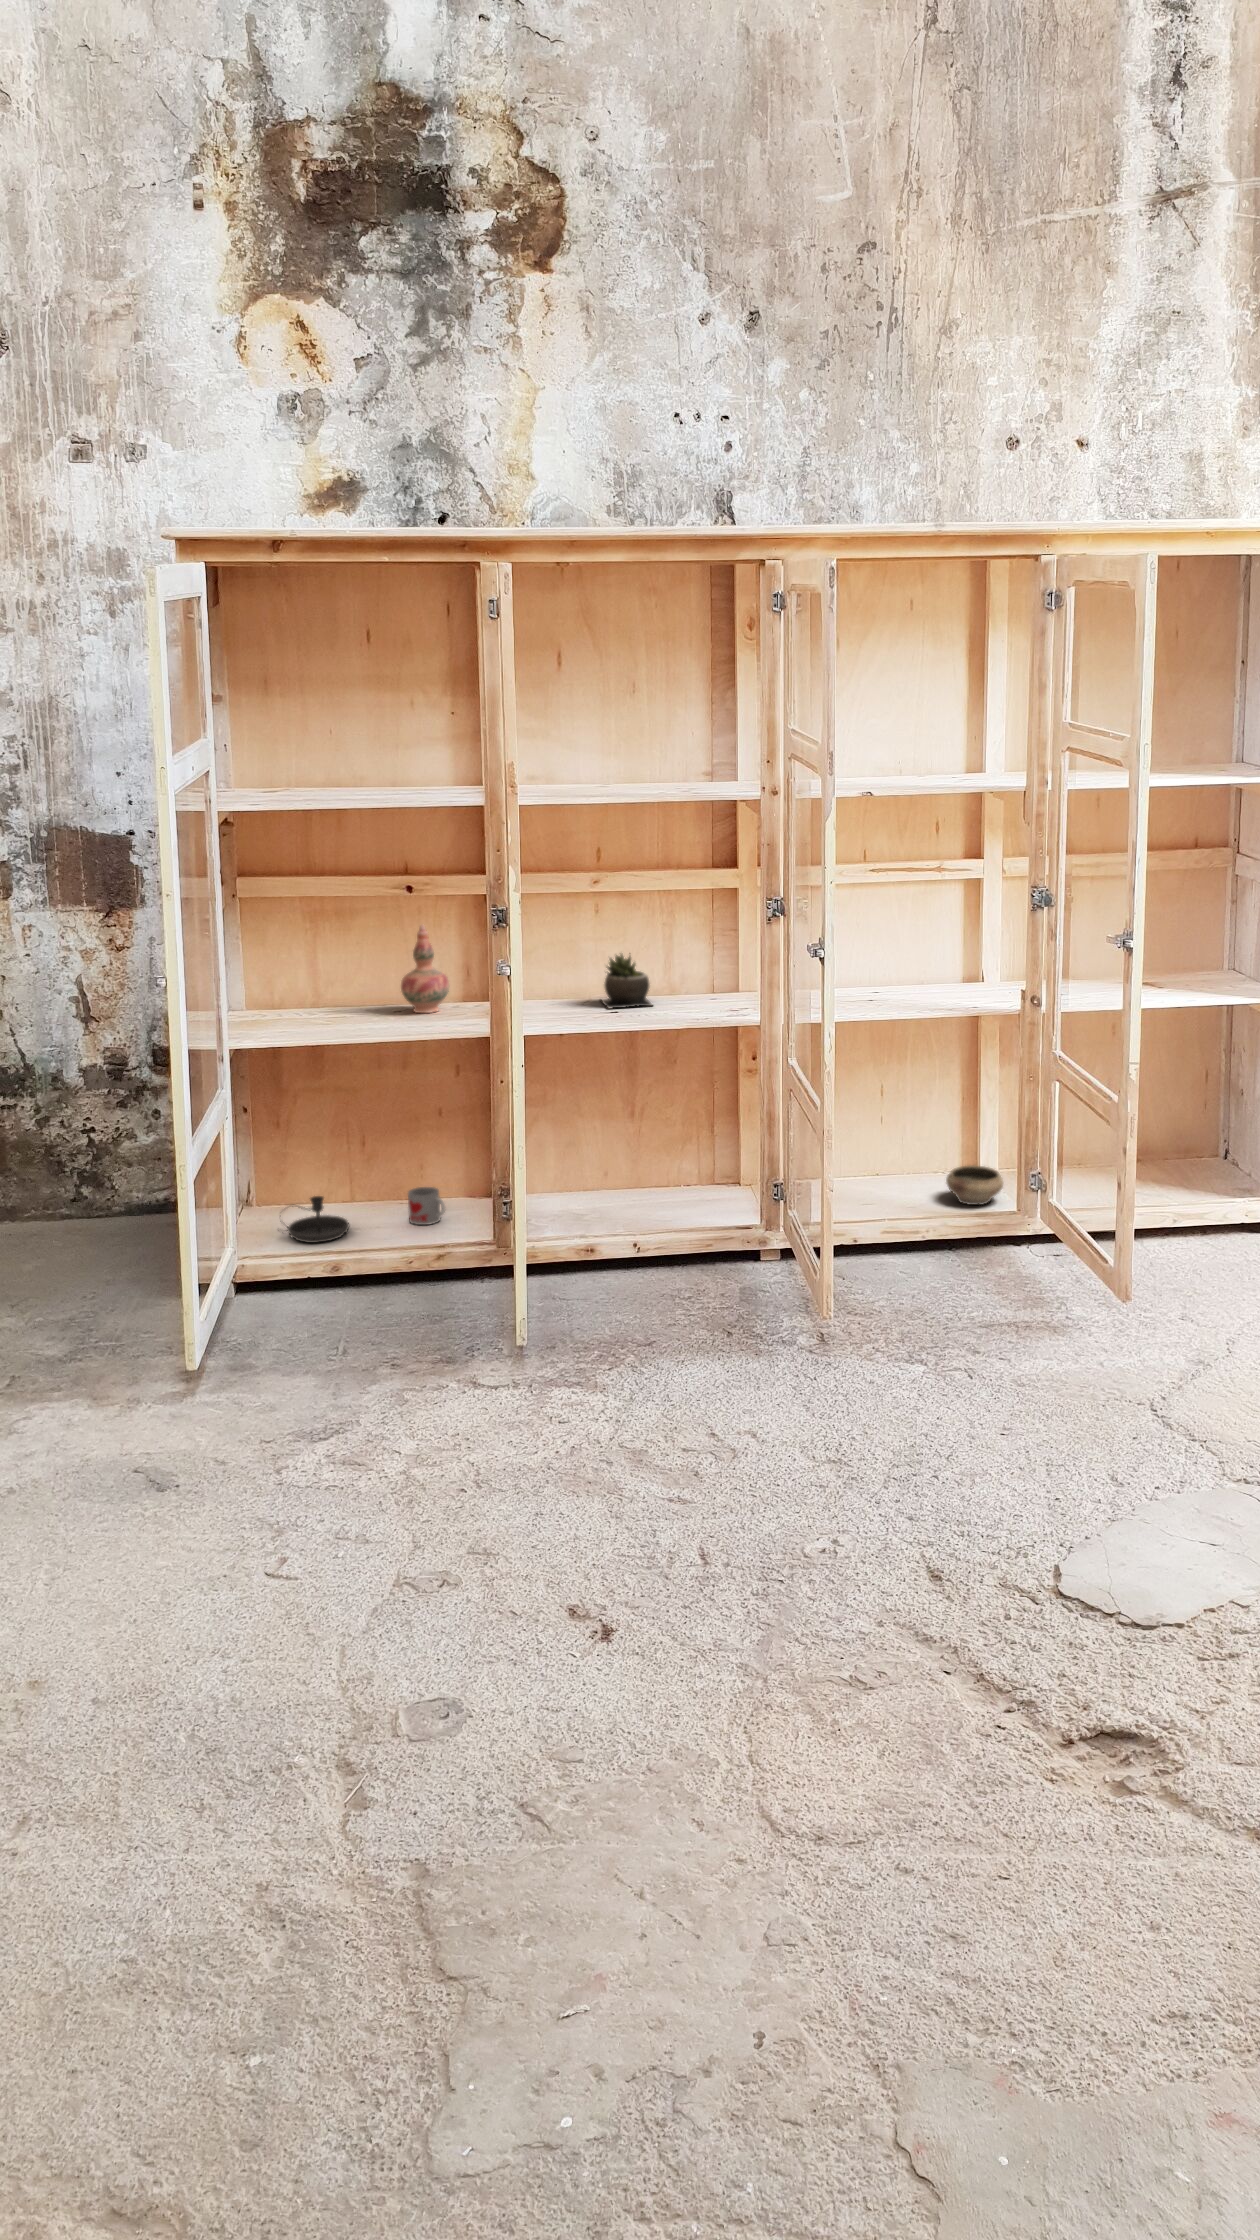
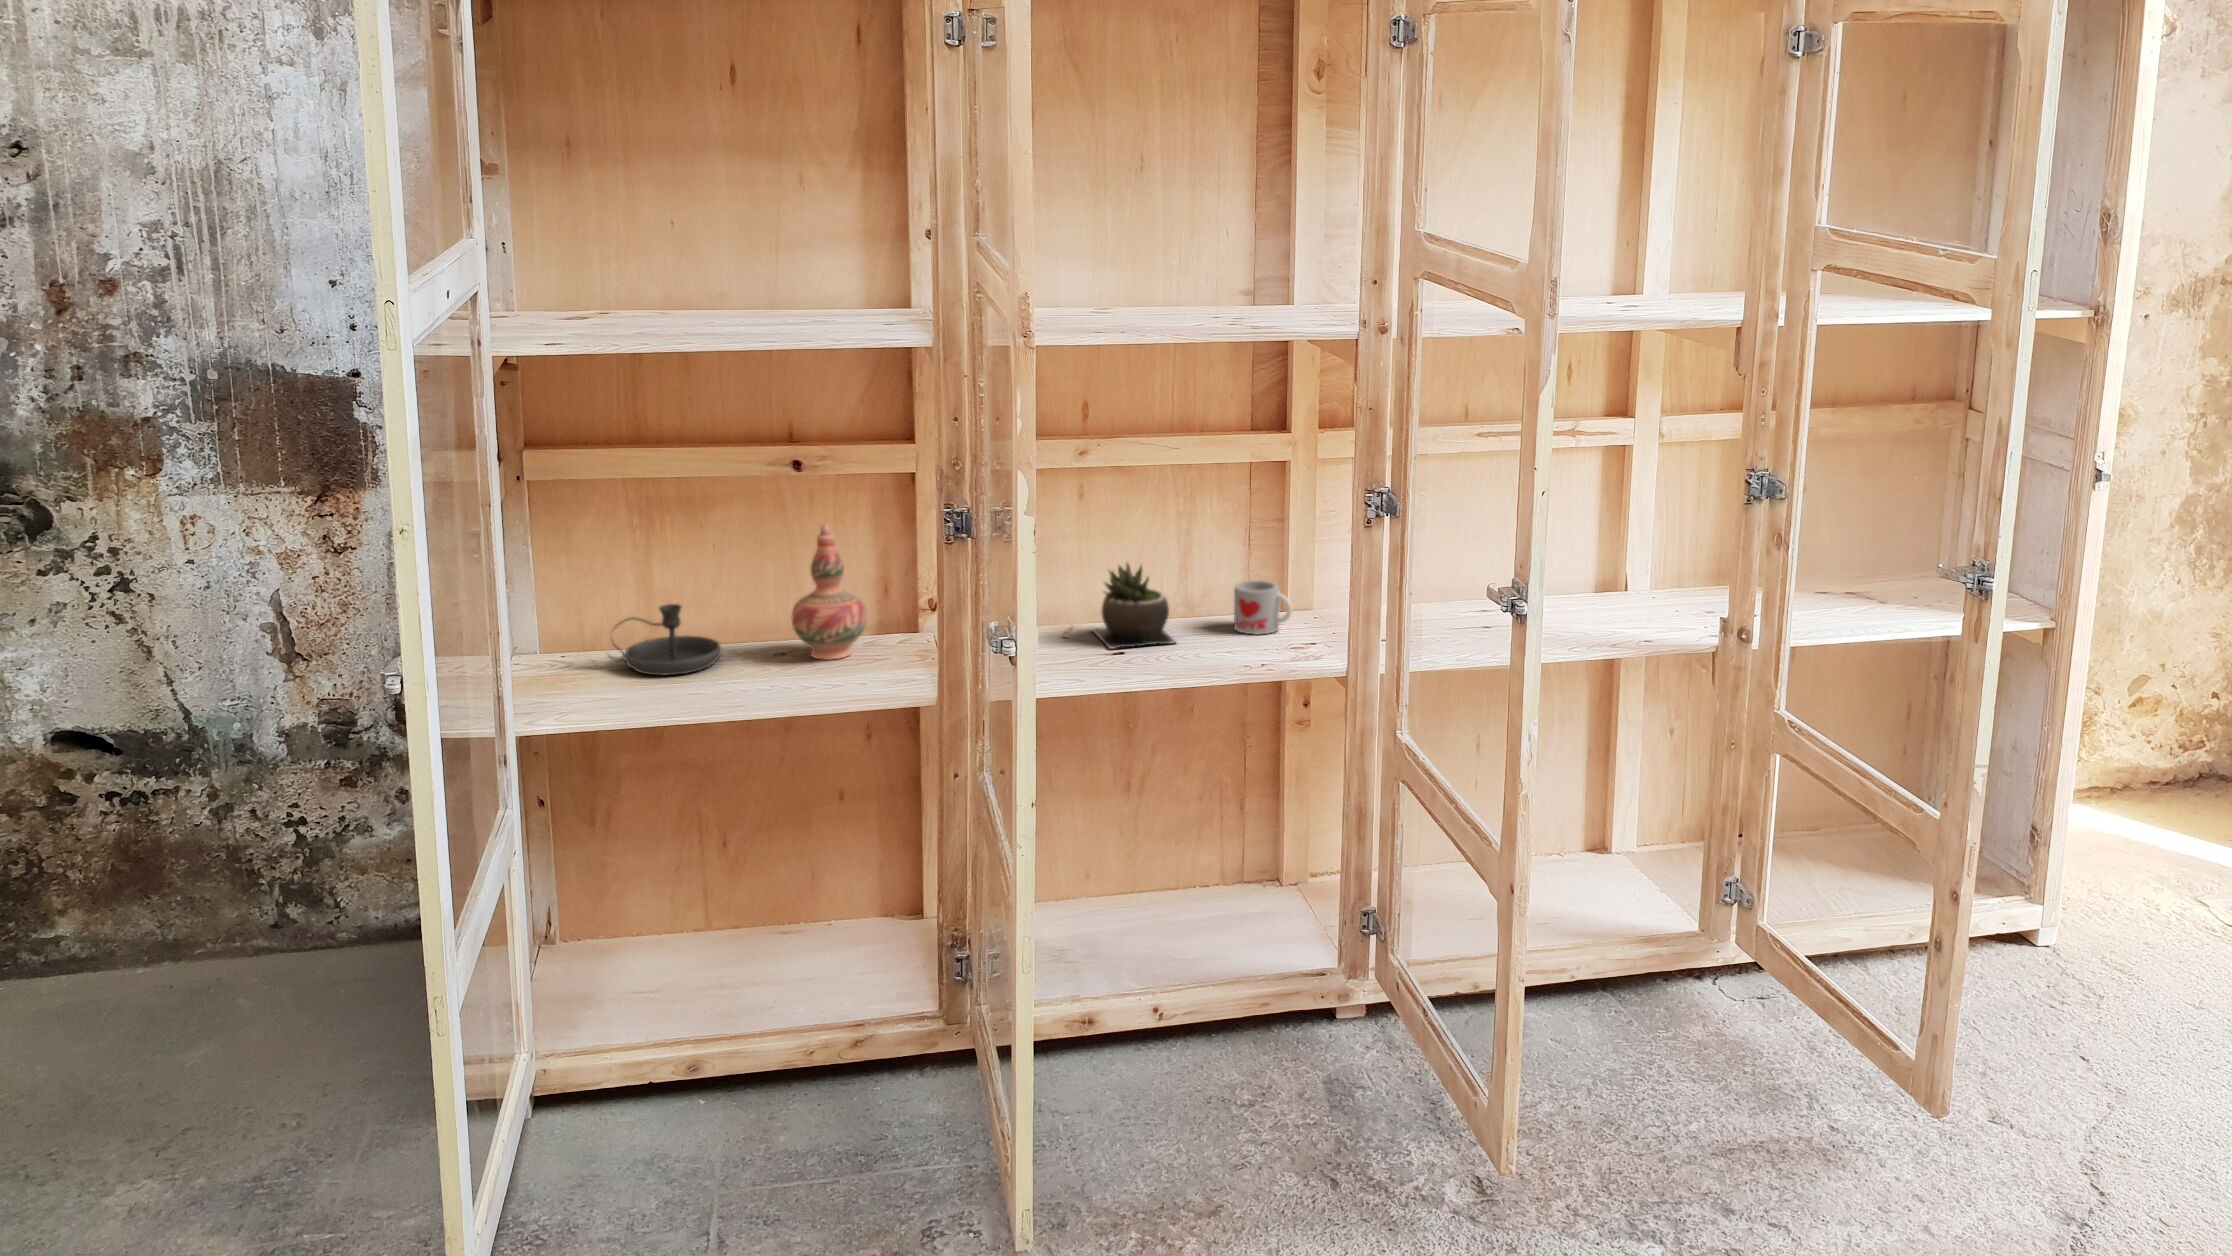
ceramic bowl: present [946,1165,1003,1205] -> none [1579,853,1661,914]
mug: present [408,1187,445,1225] -> present [1234,580,1292,634]
candlestick: present [287,1196,349,1243] -> present [608,604,722,675]

